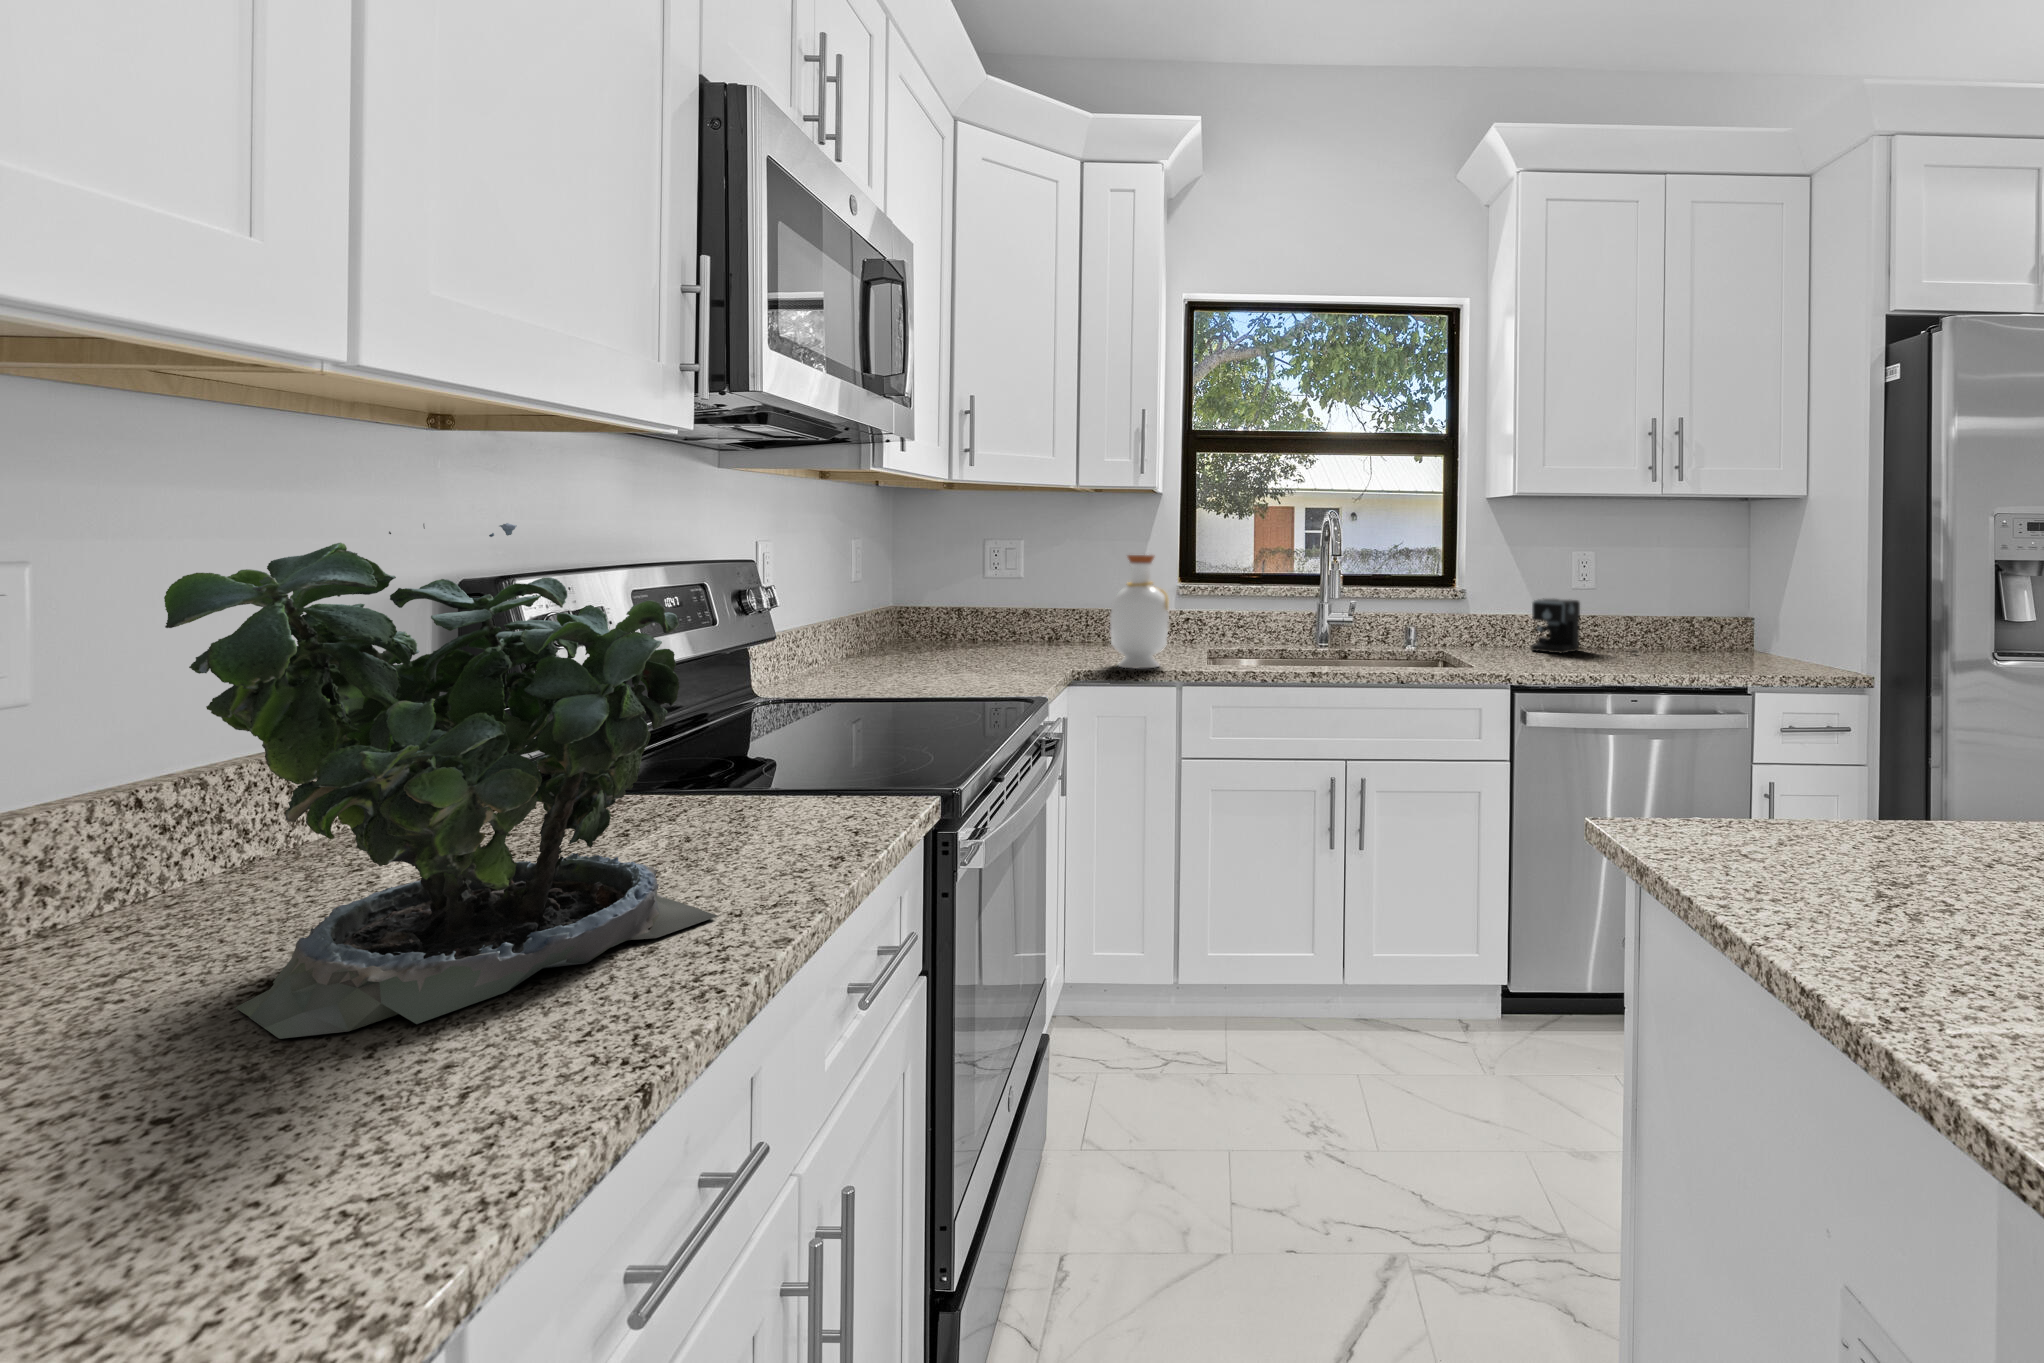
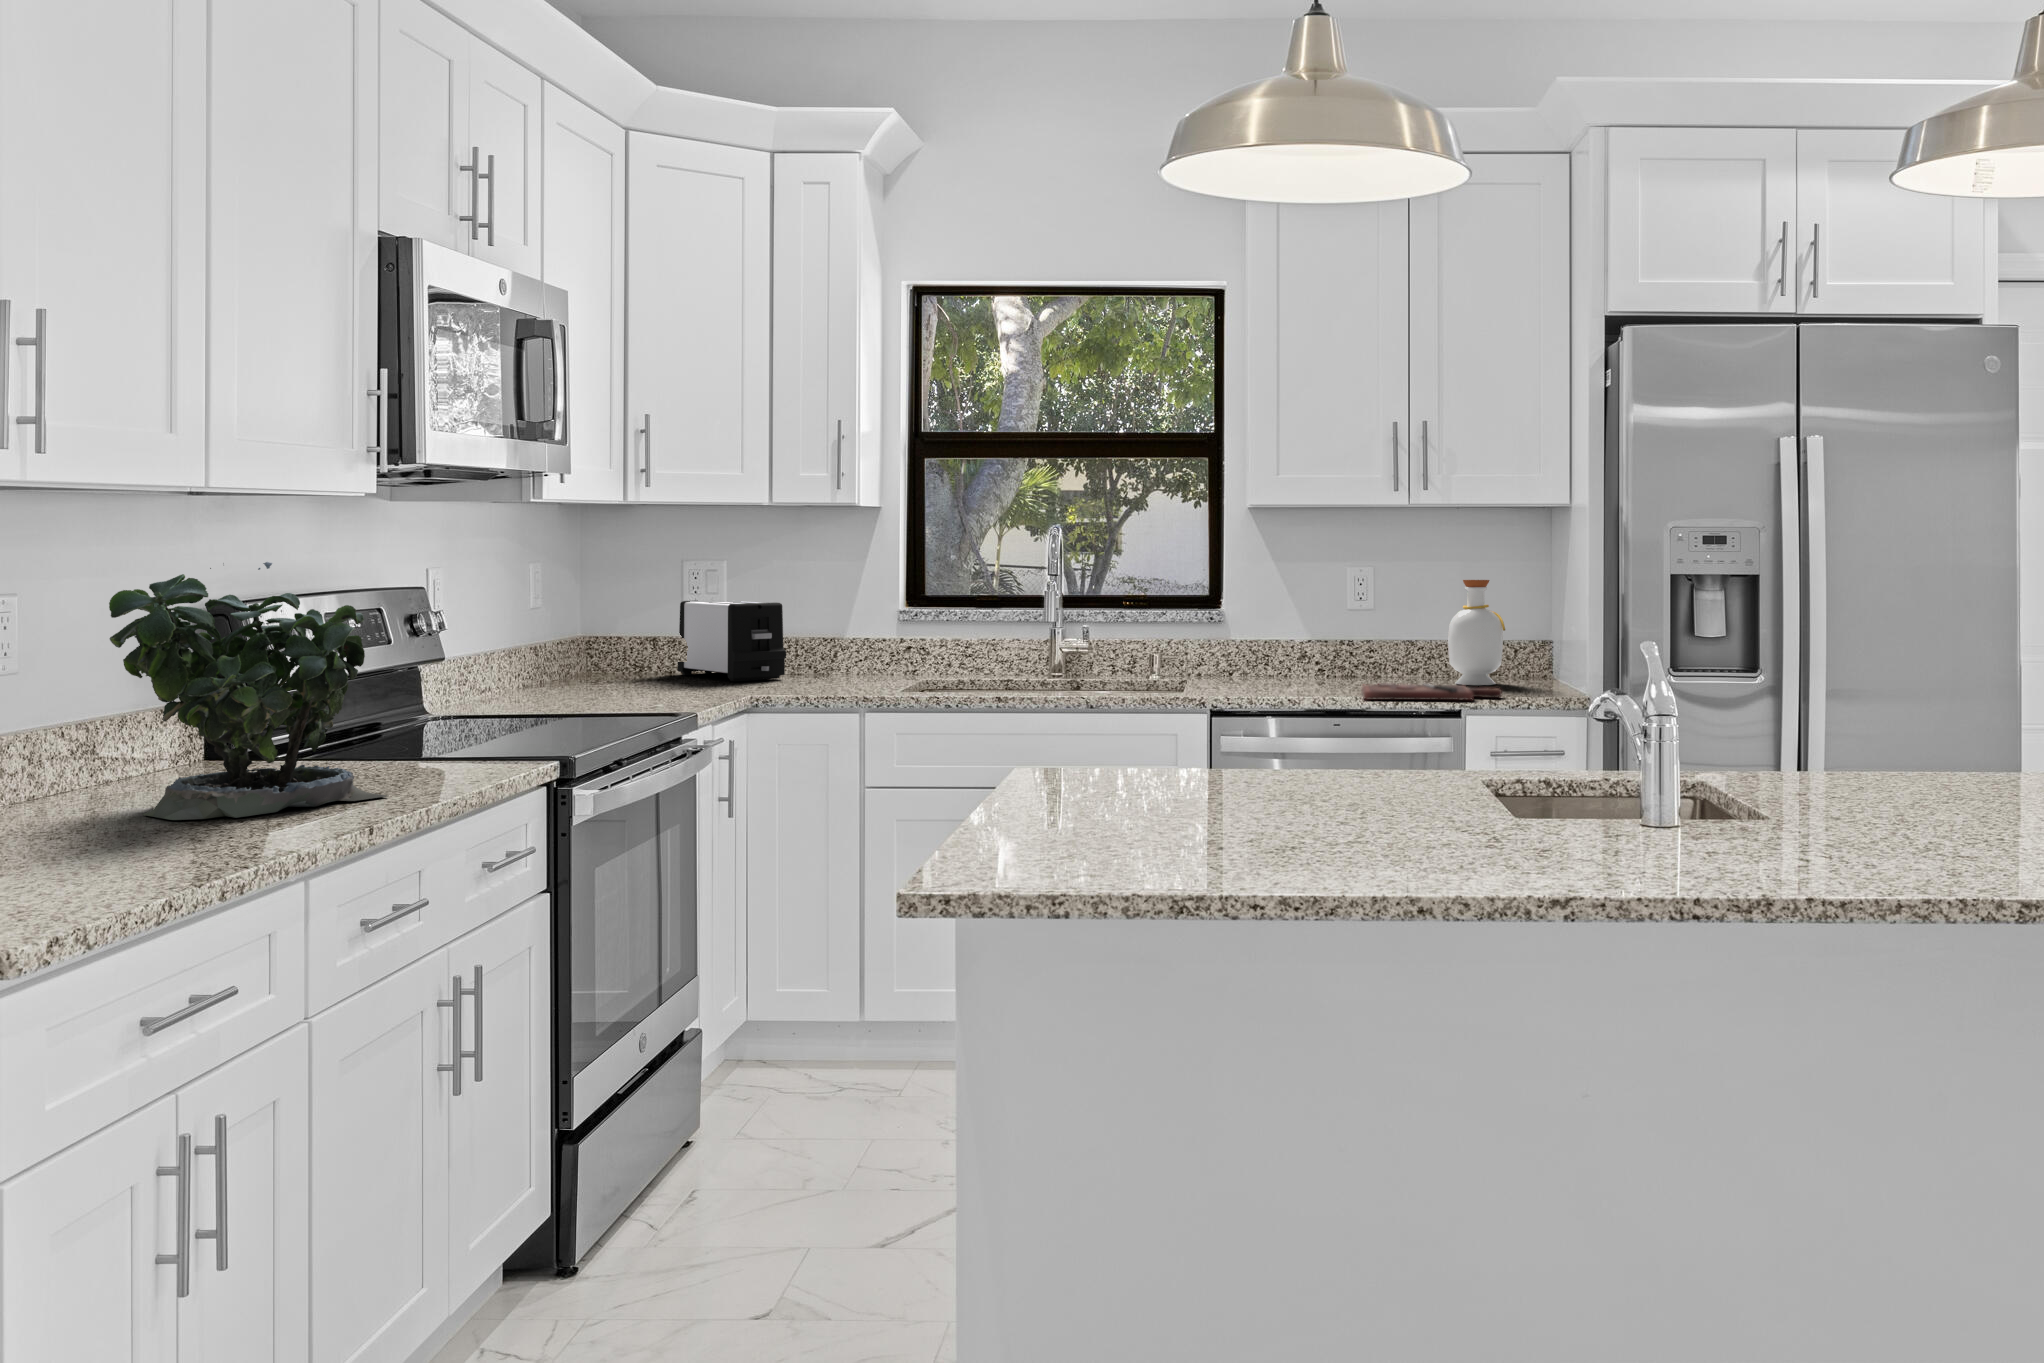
bottle: present [1110,555,1169,668] -> present [1448,580,1505,685]
toaster: none [971,571,1078,649] -> present [677,600,786,681]
coffee maker: present [1531,598,1638,653] -> none [1291,621,1408,681]
cutting board: none [1635,662,1783,682] -> present [1362,683,1502,700]

